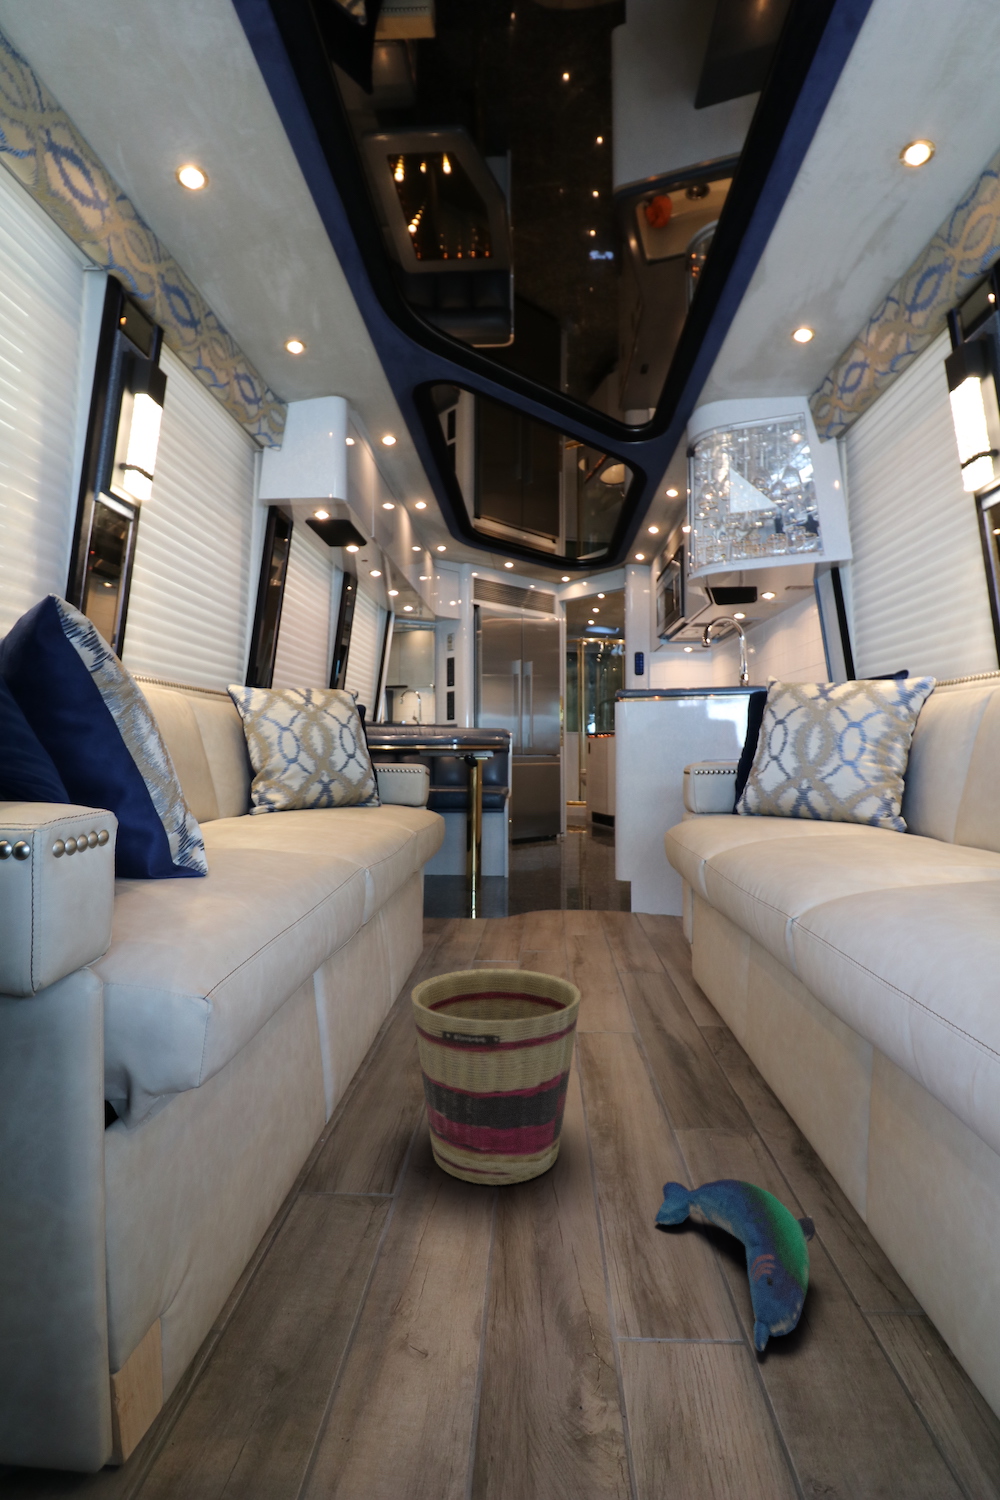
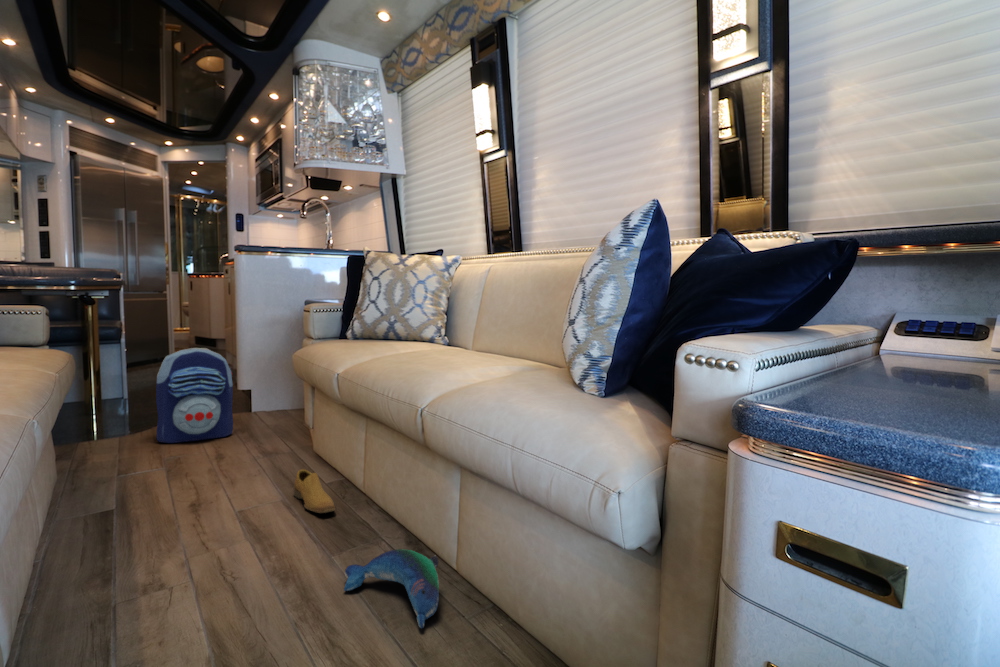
backpack: none [512,822,597,940] -> present [156,348,233,443]
basket: present [411,969,581,1185] -> none [136,455,281,613]
shoe: none [639,1005,689,1080] -> present [294,469,335,513]

